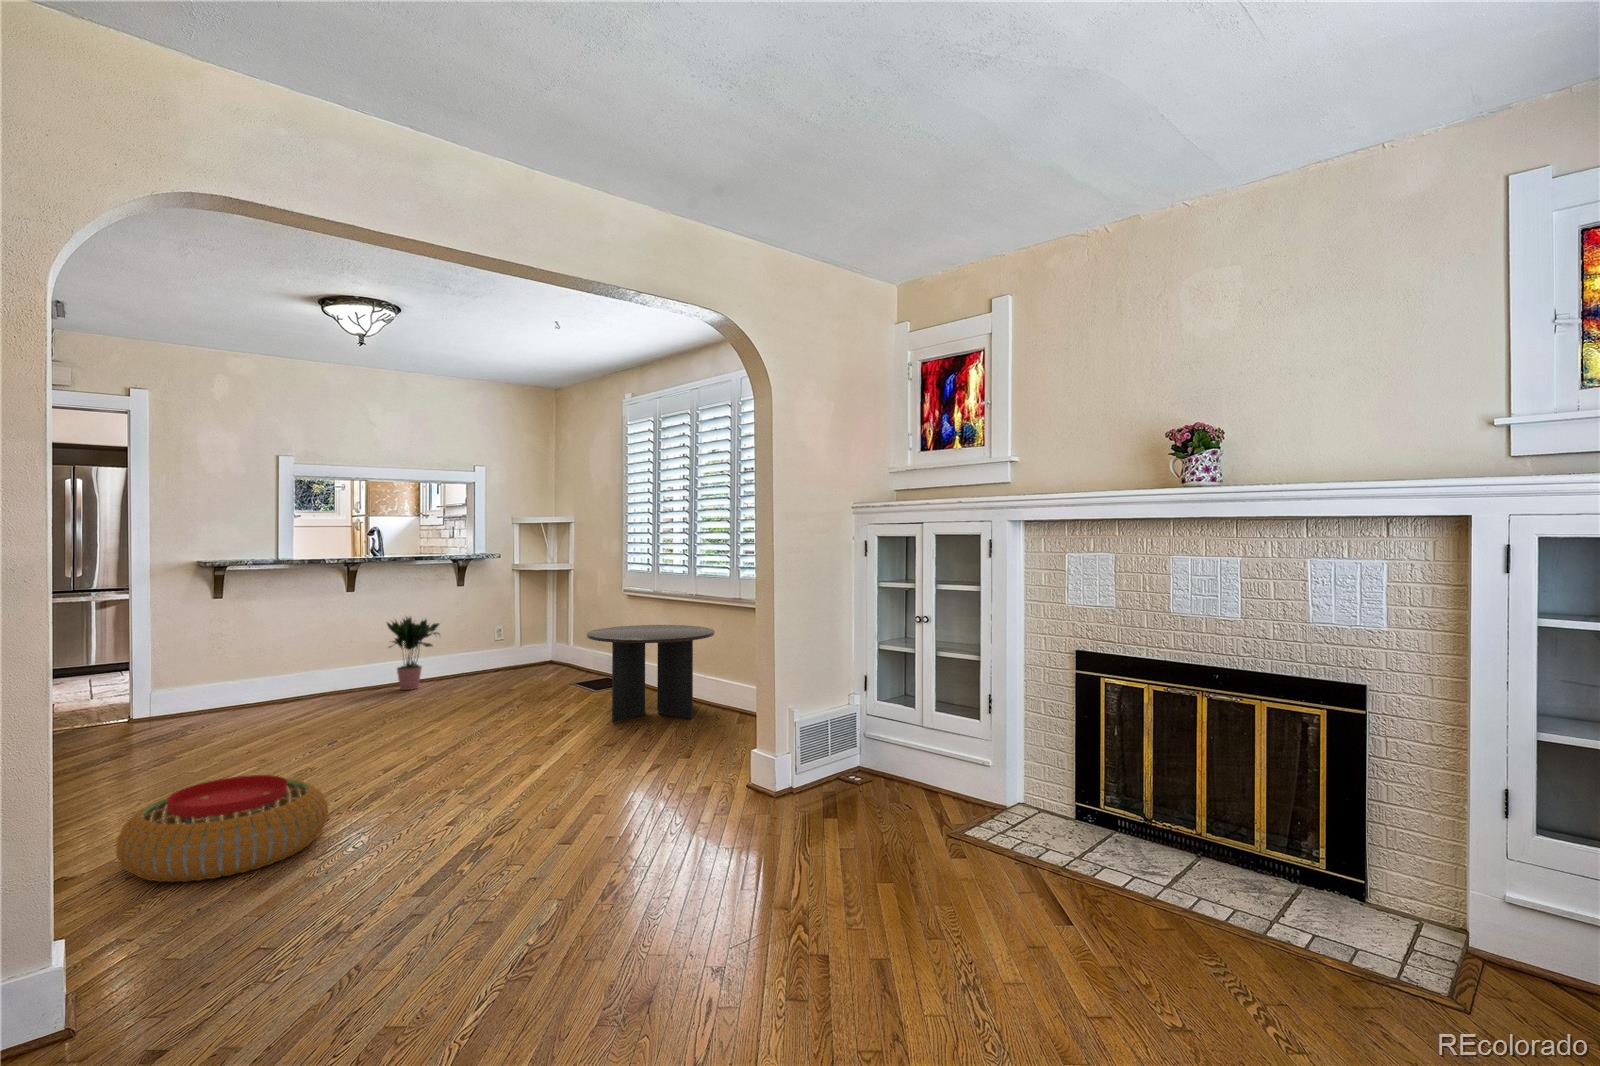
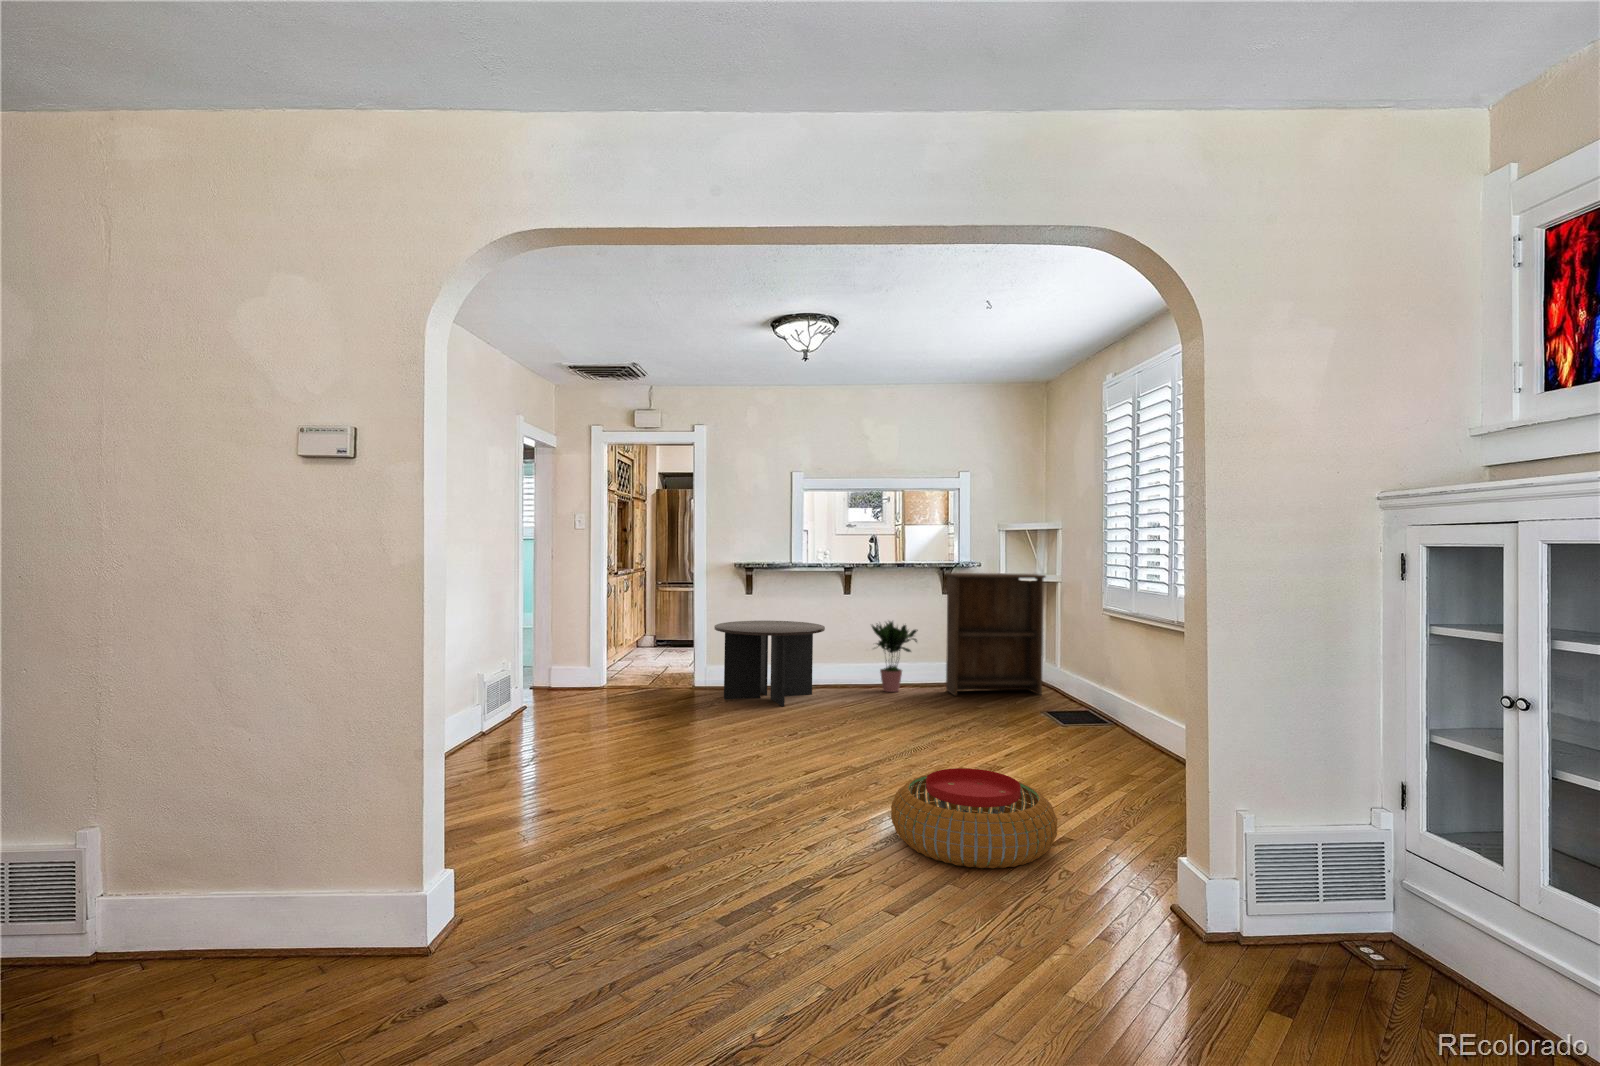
bookshelf: none [466,563,562,684] -> present [946,573,1046,695]
coffee table: present [586,625,715,723] -> present [714,621,825,706]
pouf: present [116,775,328,882] -> present [891,768,1057,868]

